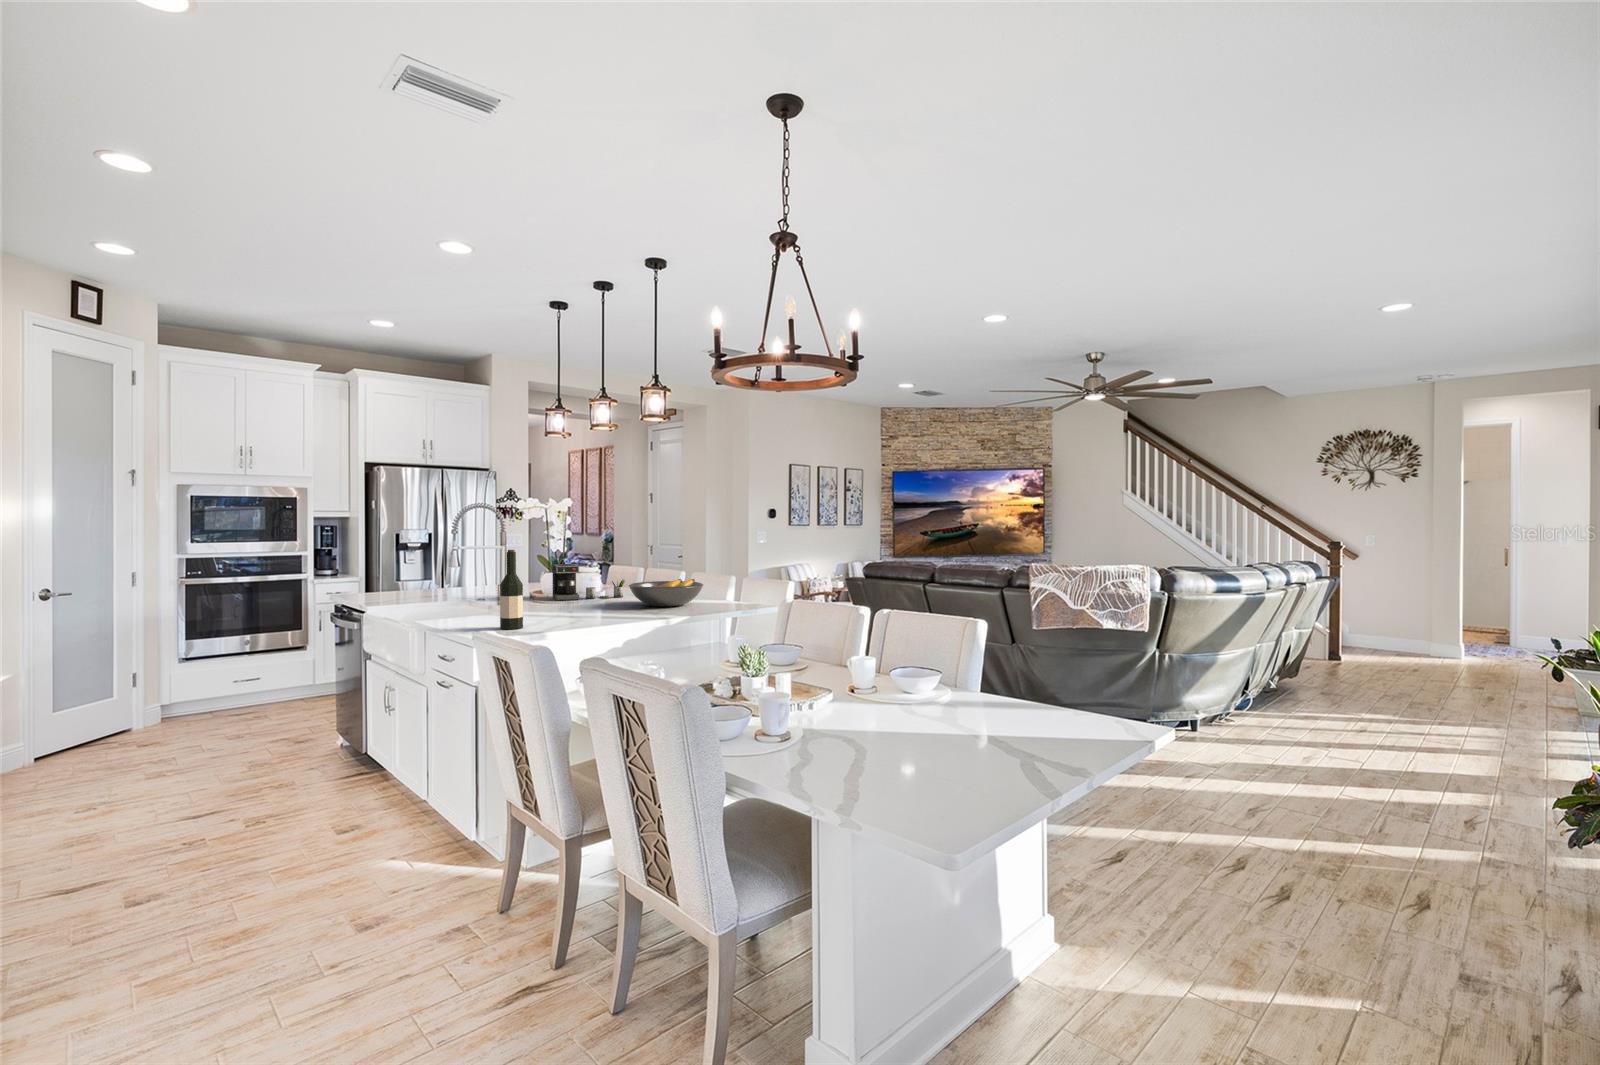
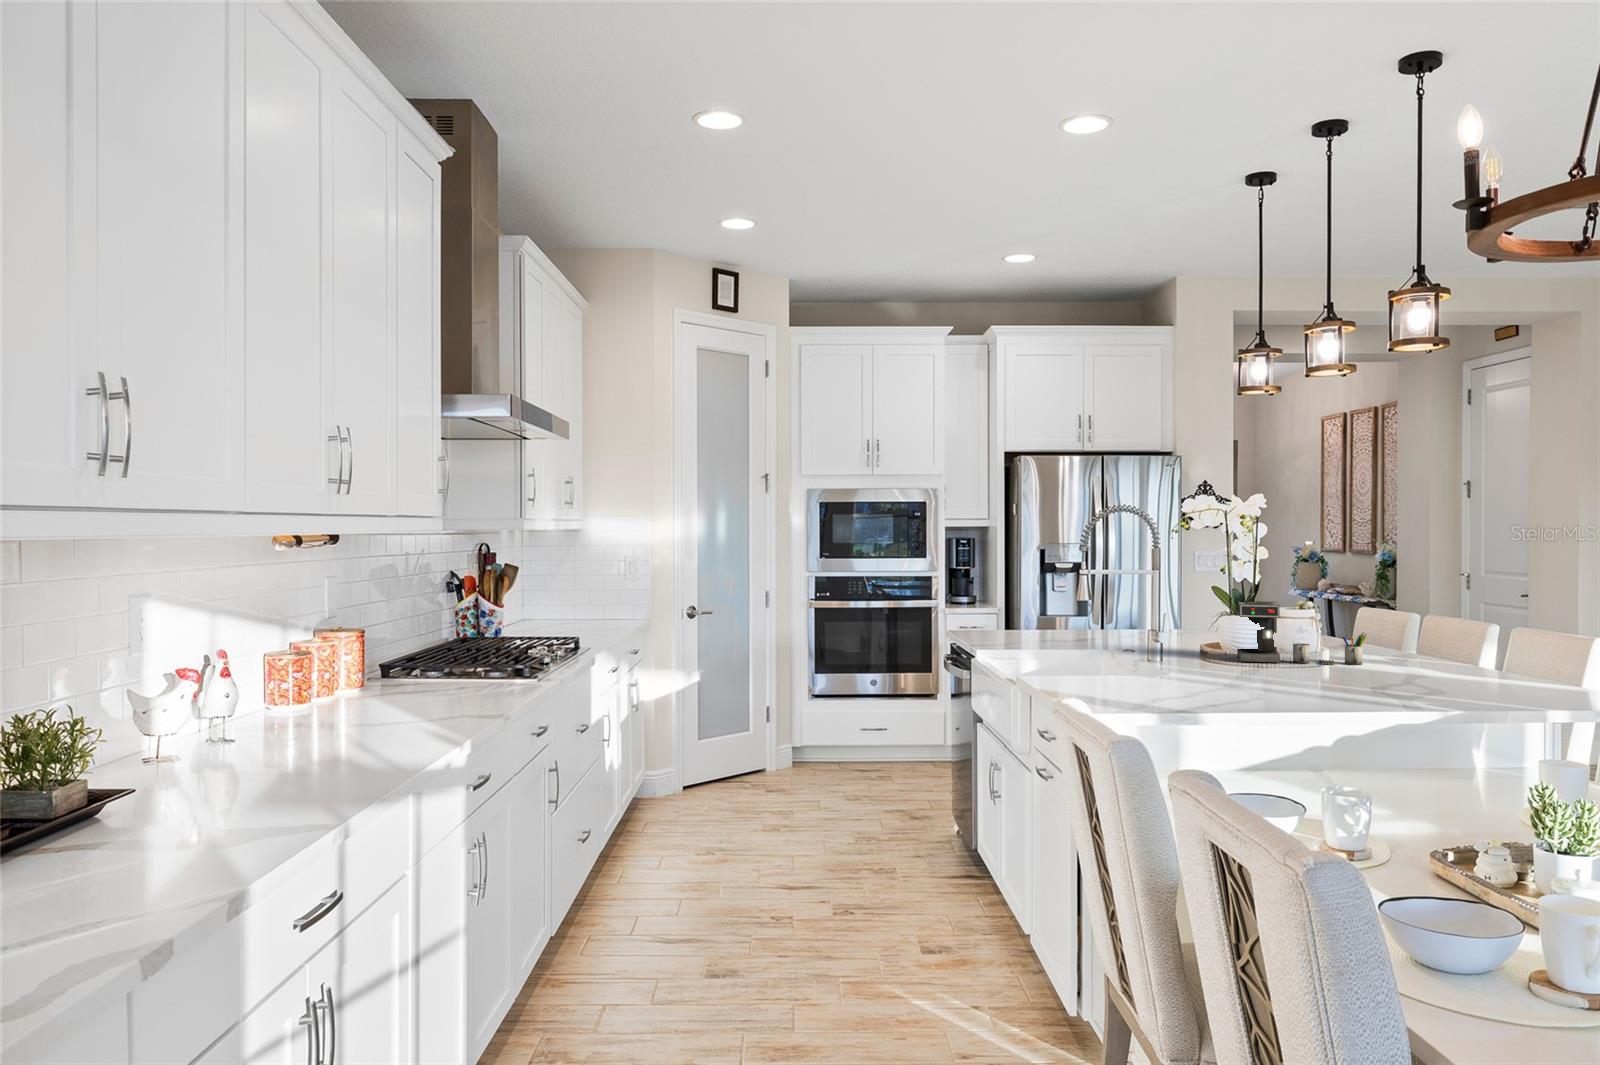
wine bottle: present [500,550,523,629] -> none [1119,577,1155,706]
fruit bowl: present [629,579,703,606] -> none [1362,641,1522,691]

